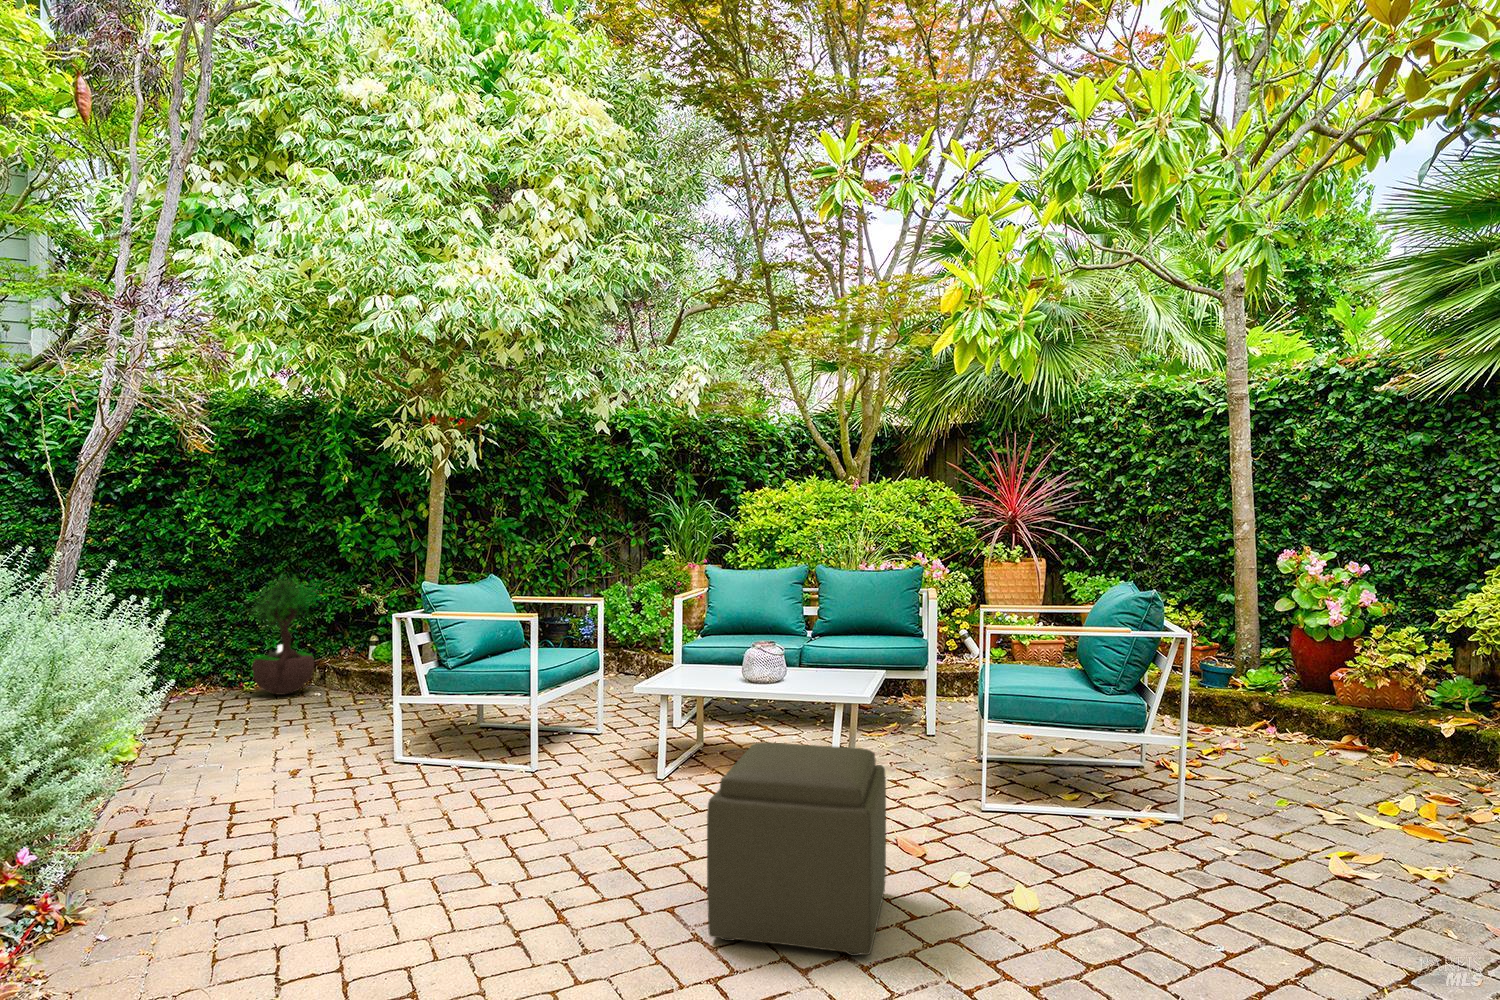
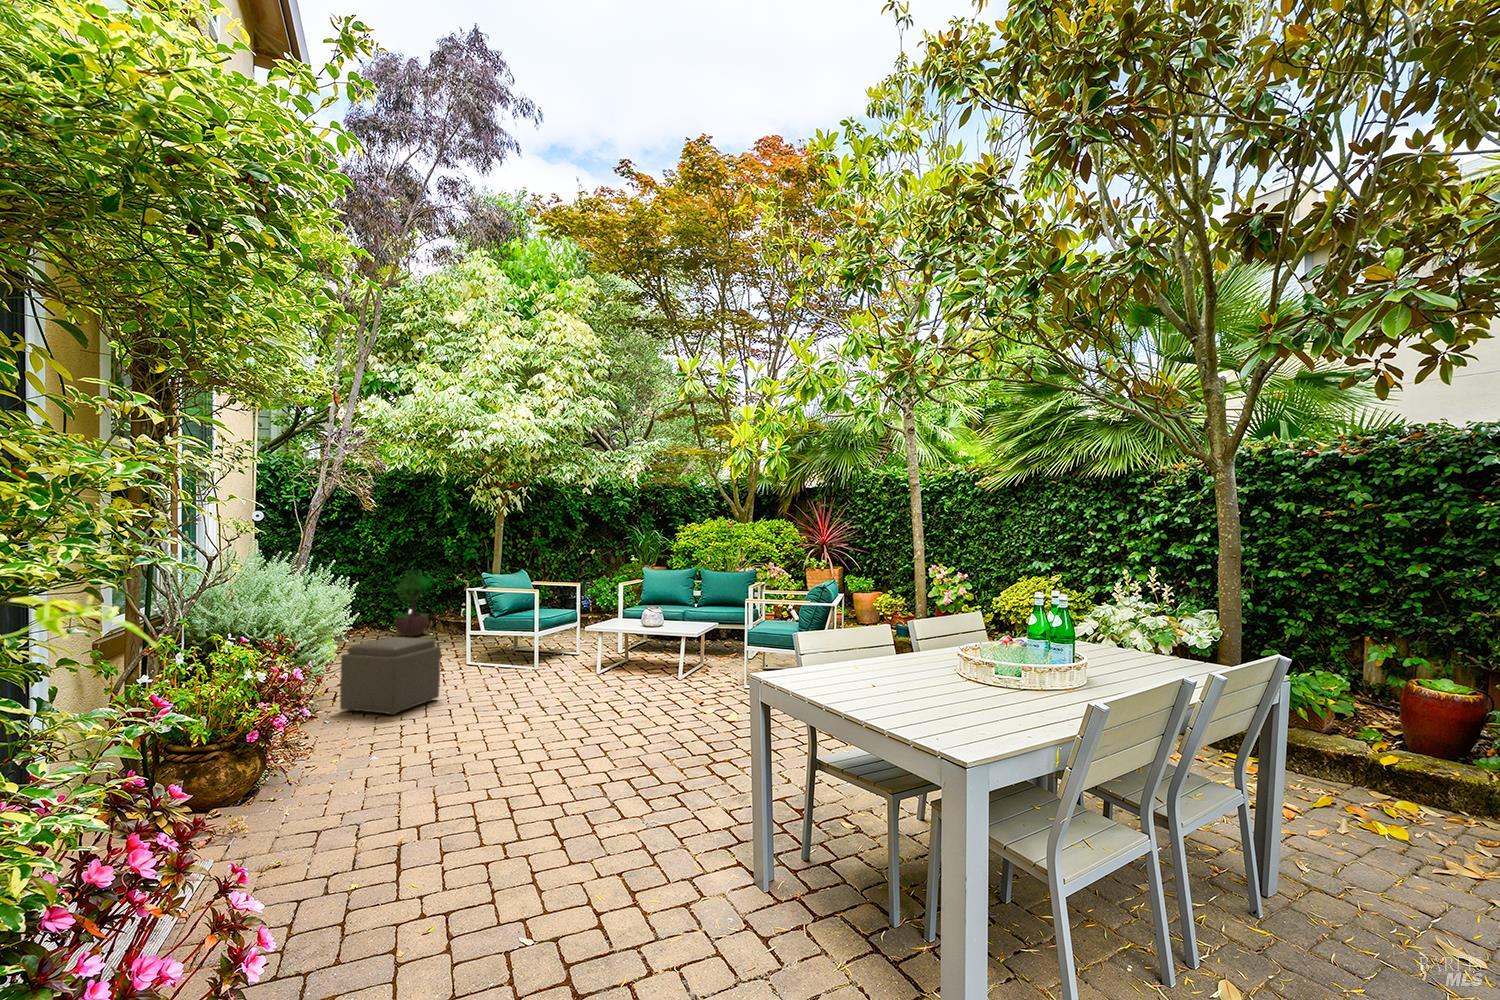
ottoman: present [707,742,886,956] -> present [340,637,441,715]

